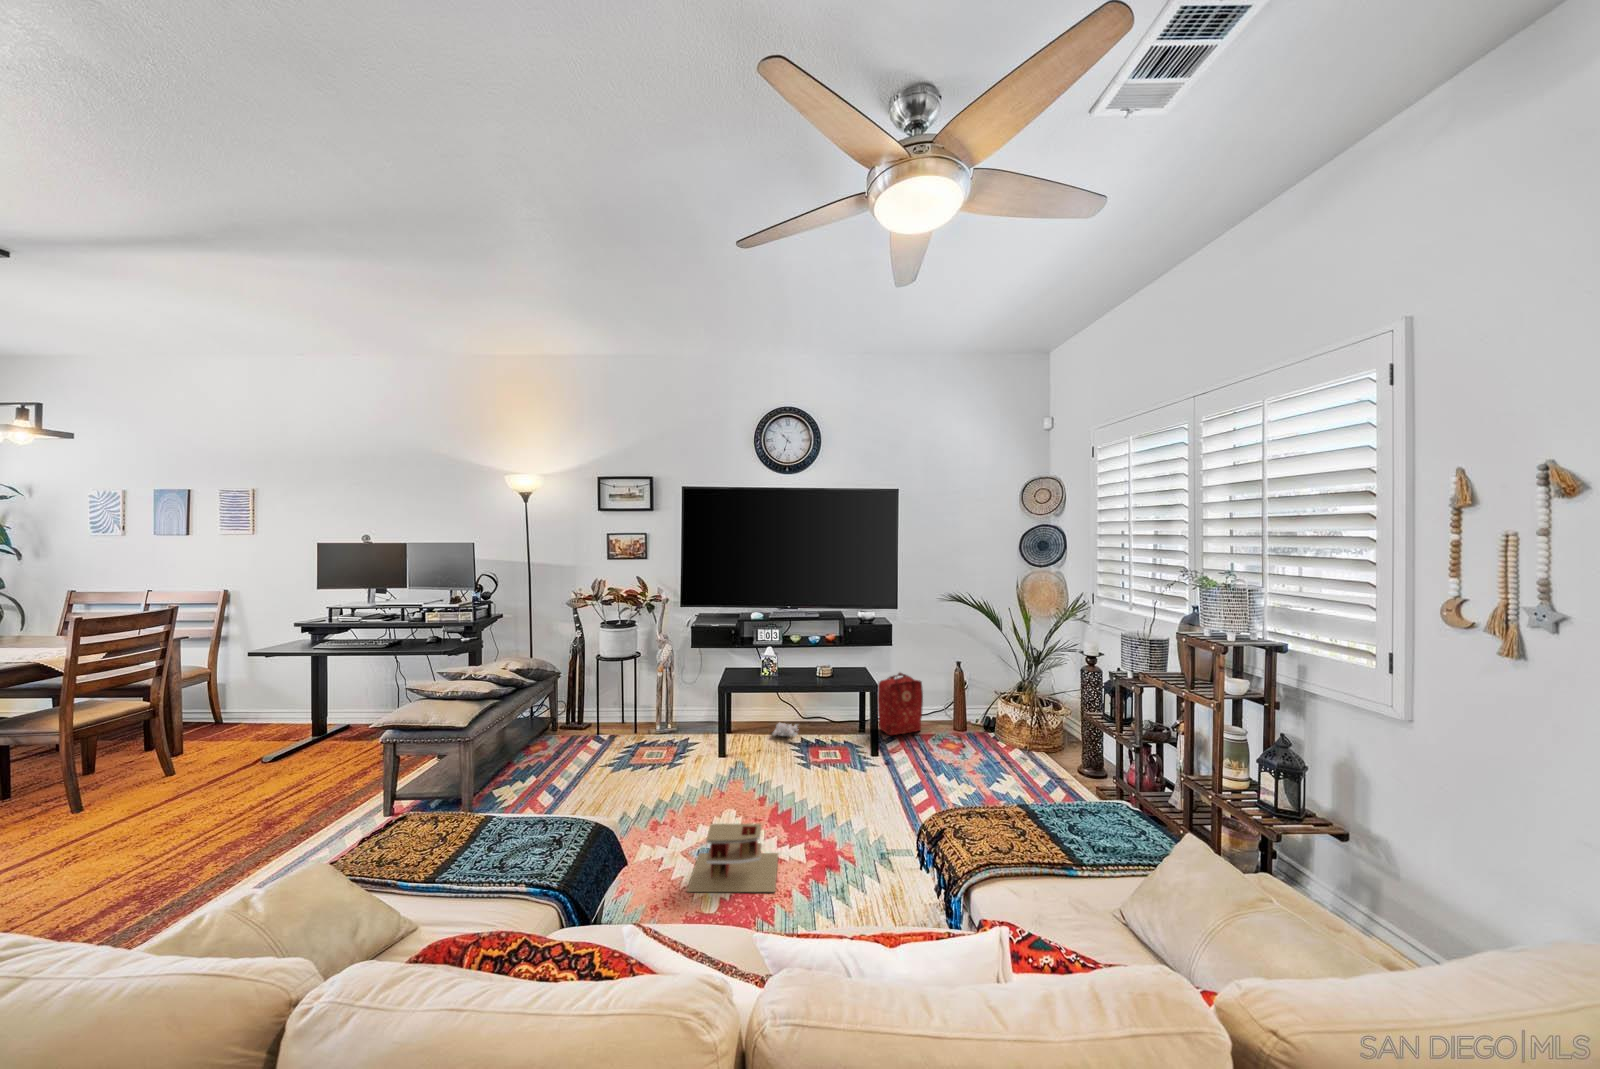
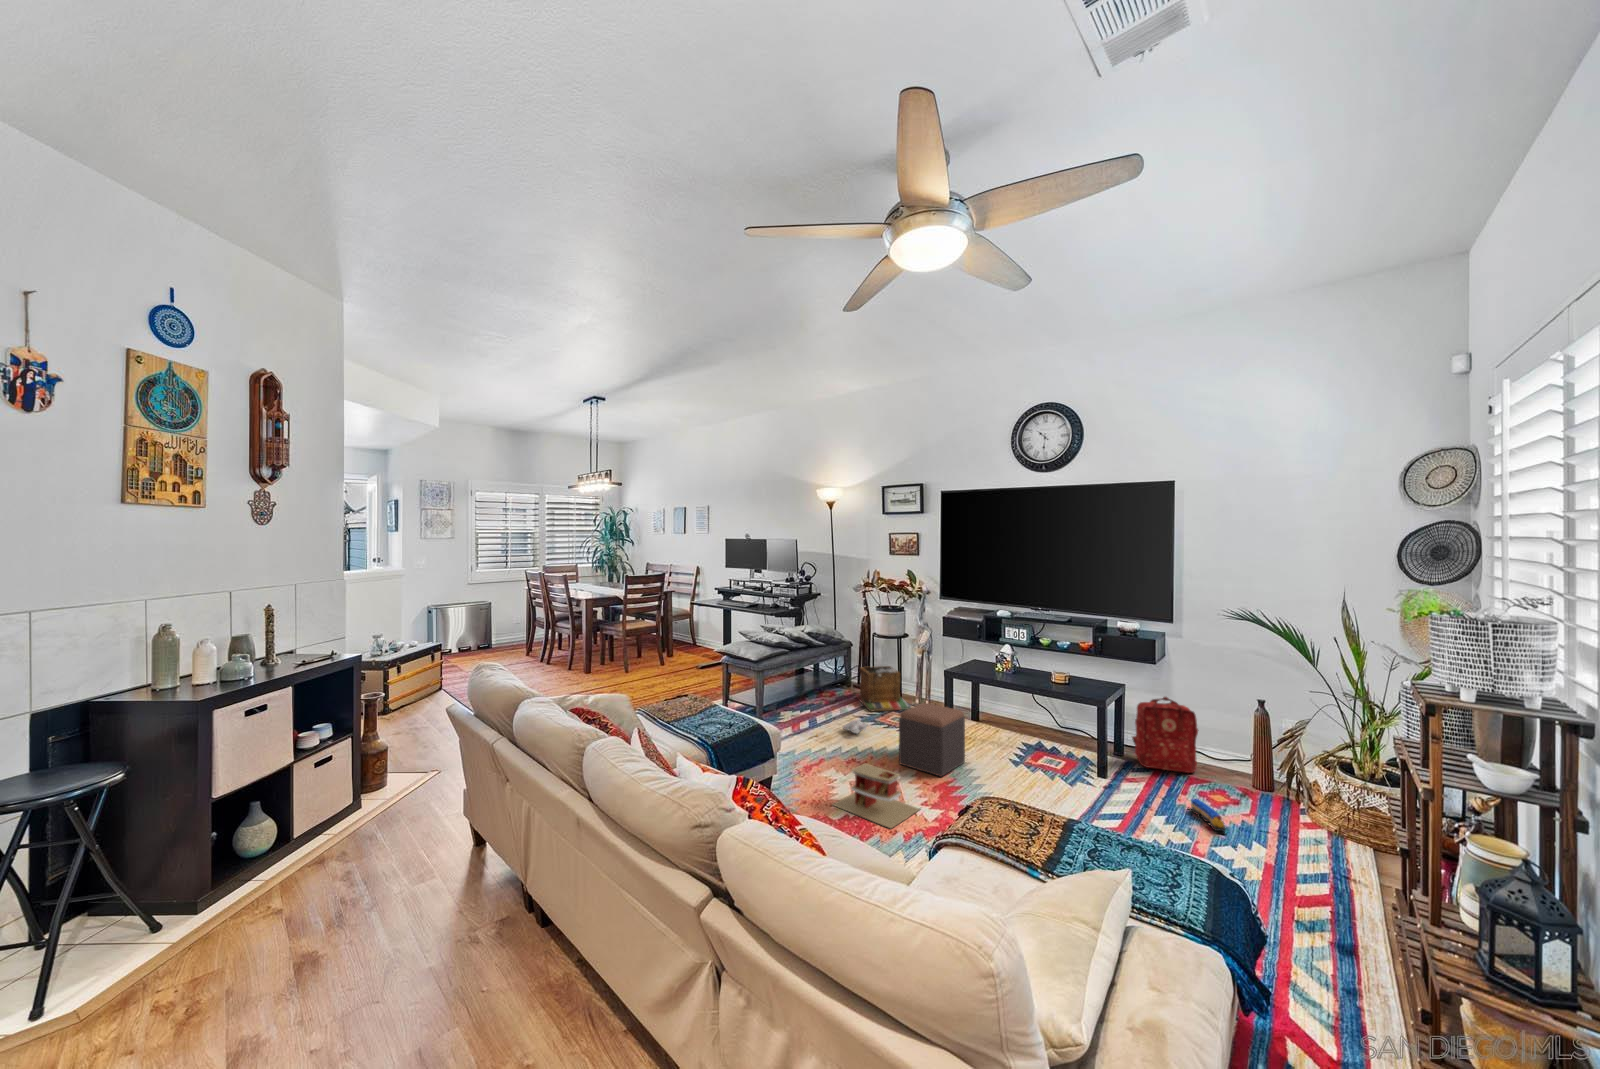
laundry basket: none [582,689,658,749] -> present [856,666,911,712]
plush toy: present [773,723,798,737] -> present [843,720,868,733]
footstool: none [707,728,765,806] -> present [899,703,965,776]
toy train: none [946,754,985,779] -> present [1188,799,1226,834]

